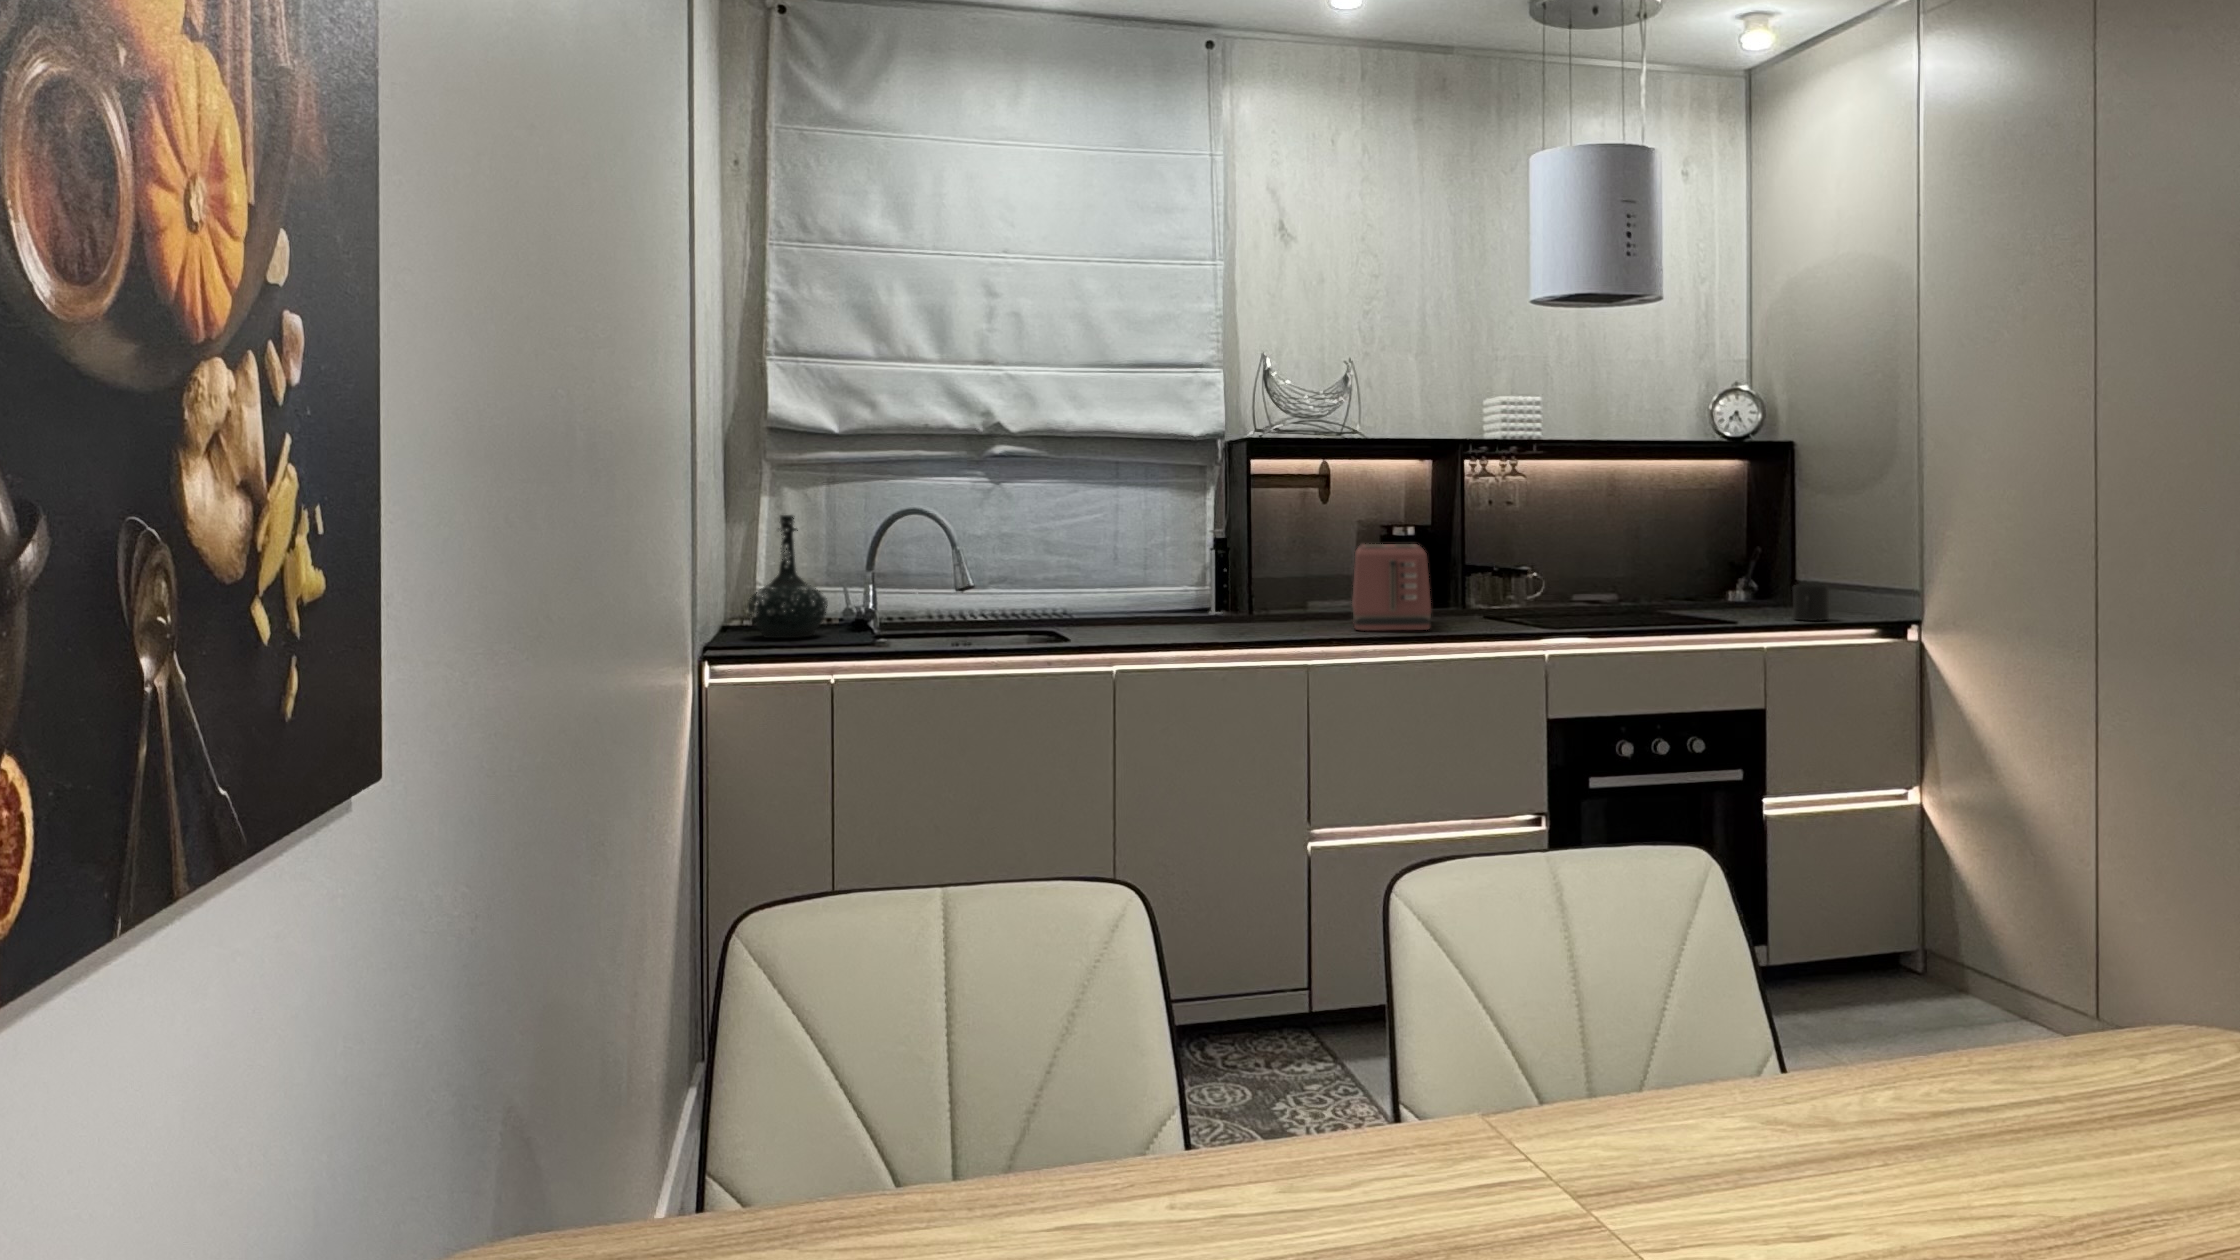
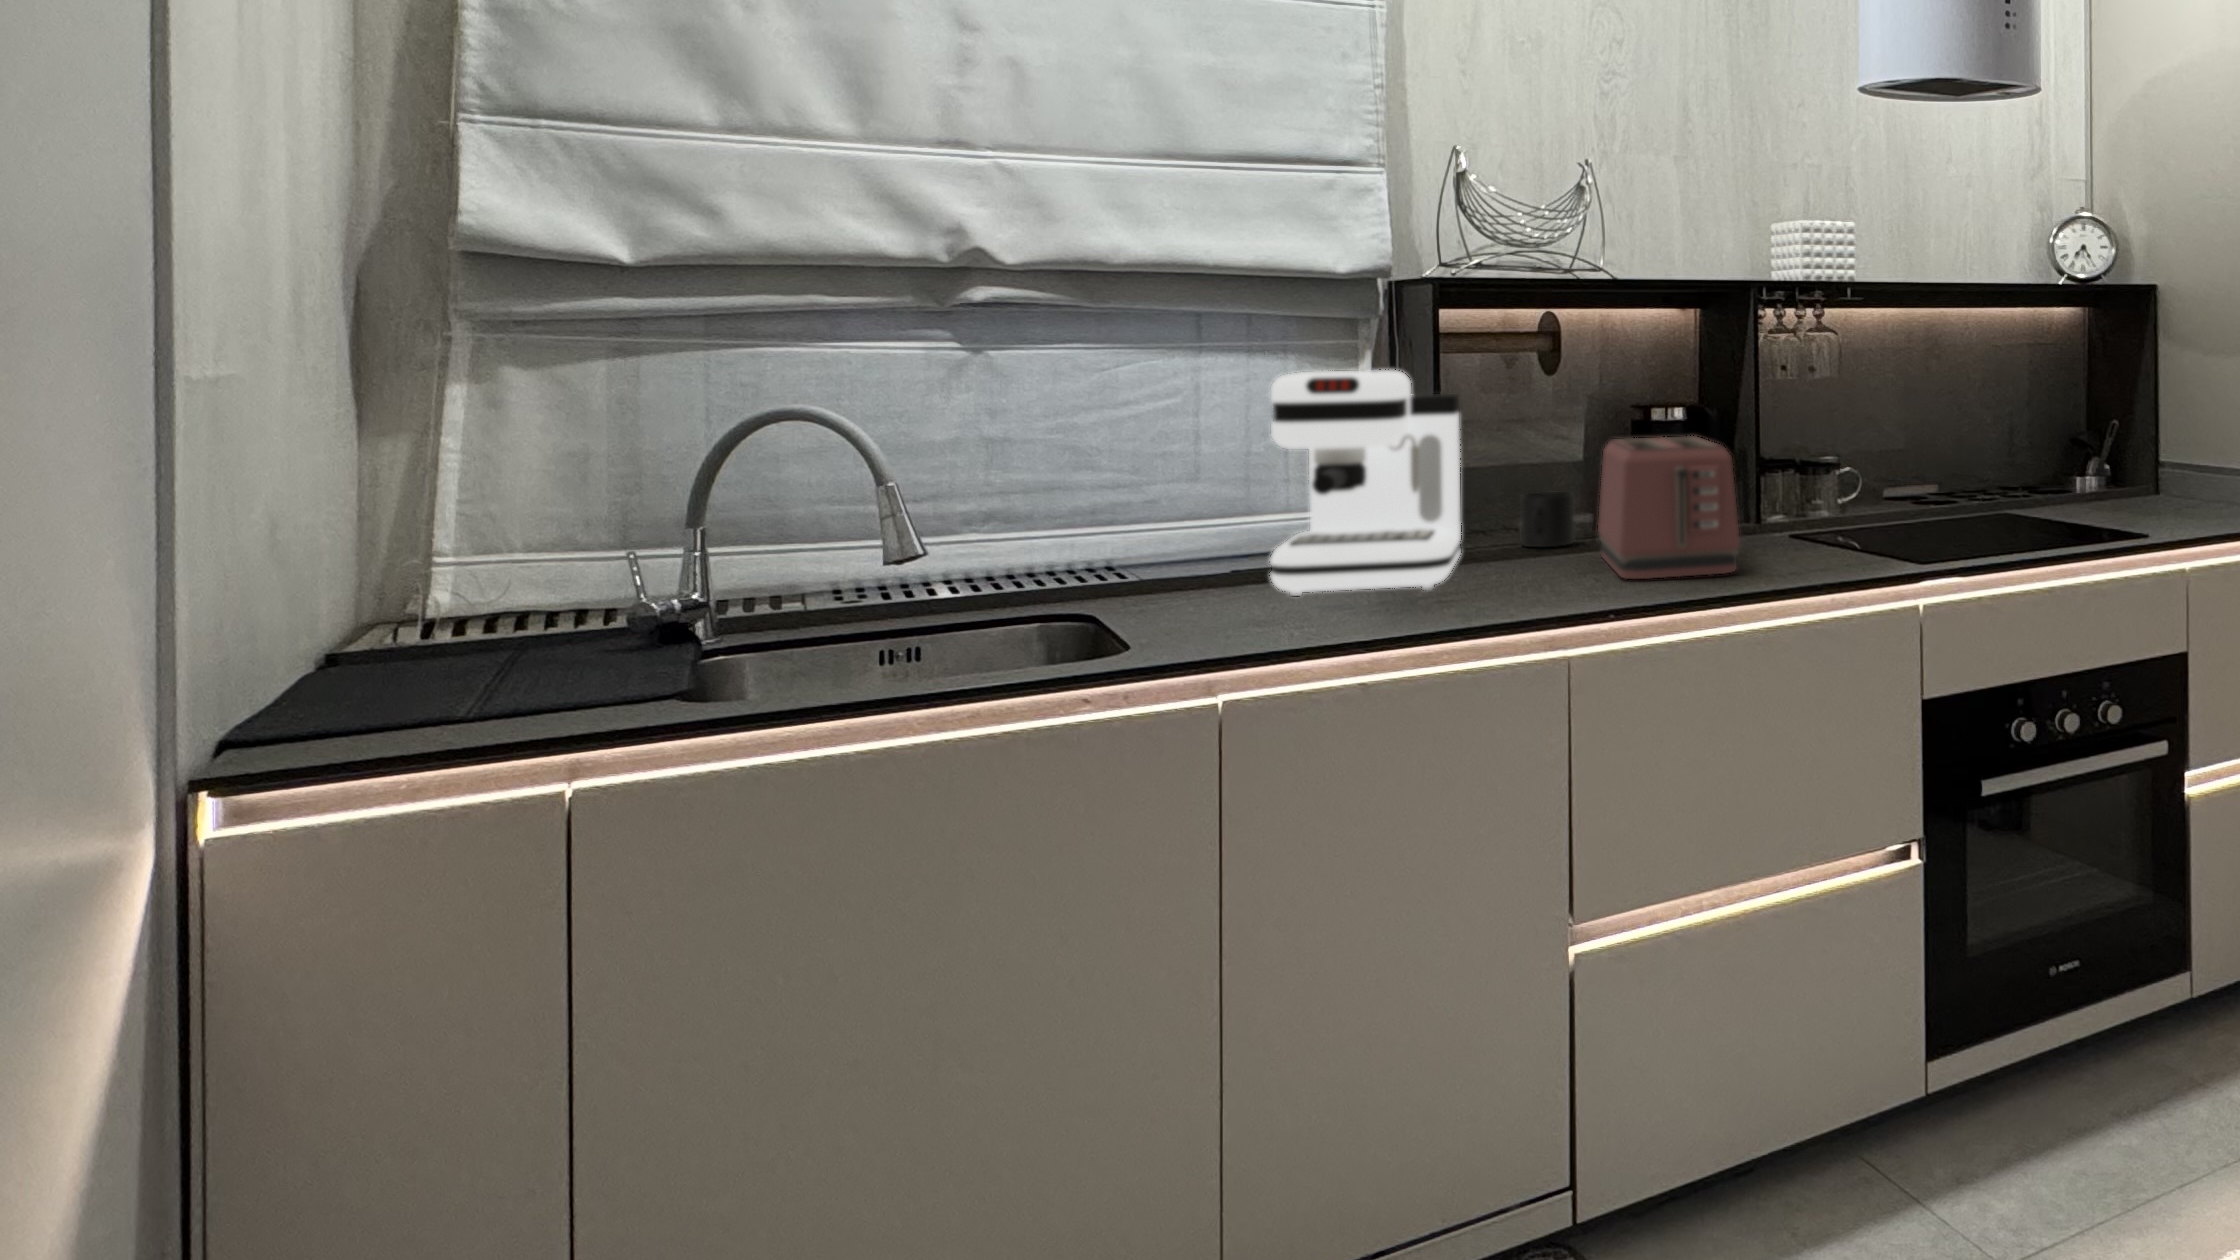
coffee maker: none [1149,496,1263,629] -> present [1270,370,1461,596]
bottle: present [748,515,828,638] -> none [382,427,590,681]
mug: present [1793,585,1829,621] -> present [1520,492,1575,547]

